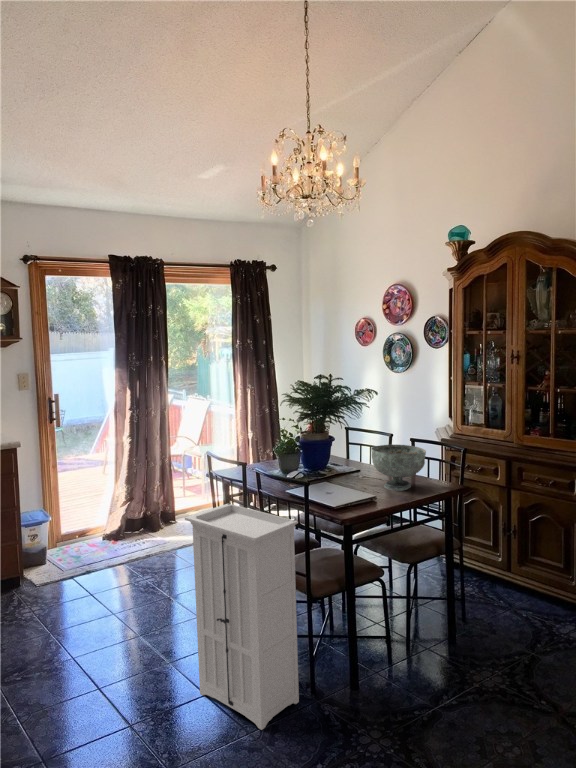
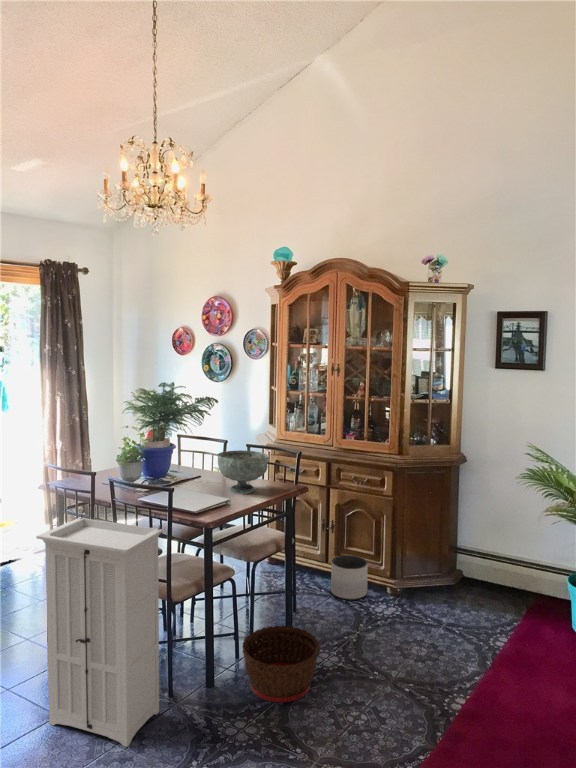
planter: none [510,567,554,618] -> present [331,555,368,600]
basket: none [386,634,472,719] -> present [243,626,320,703]

